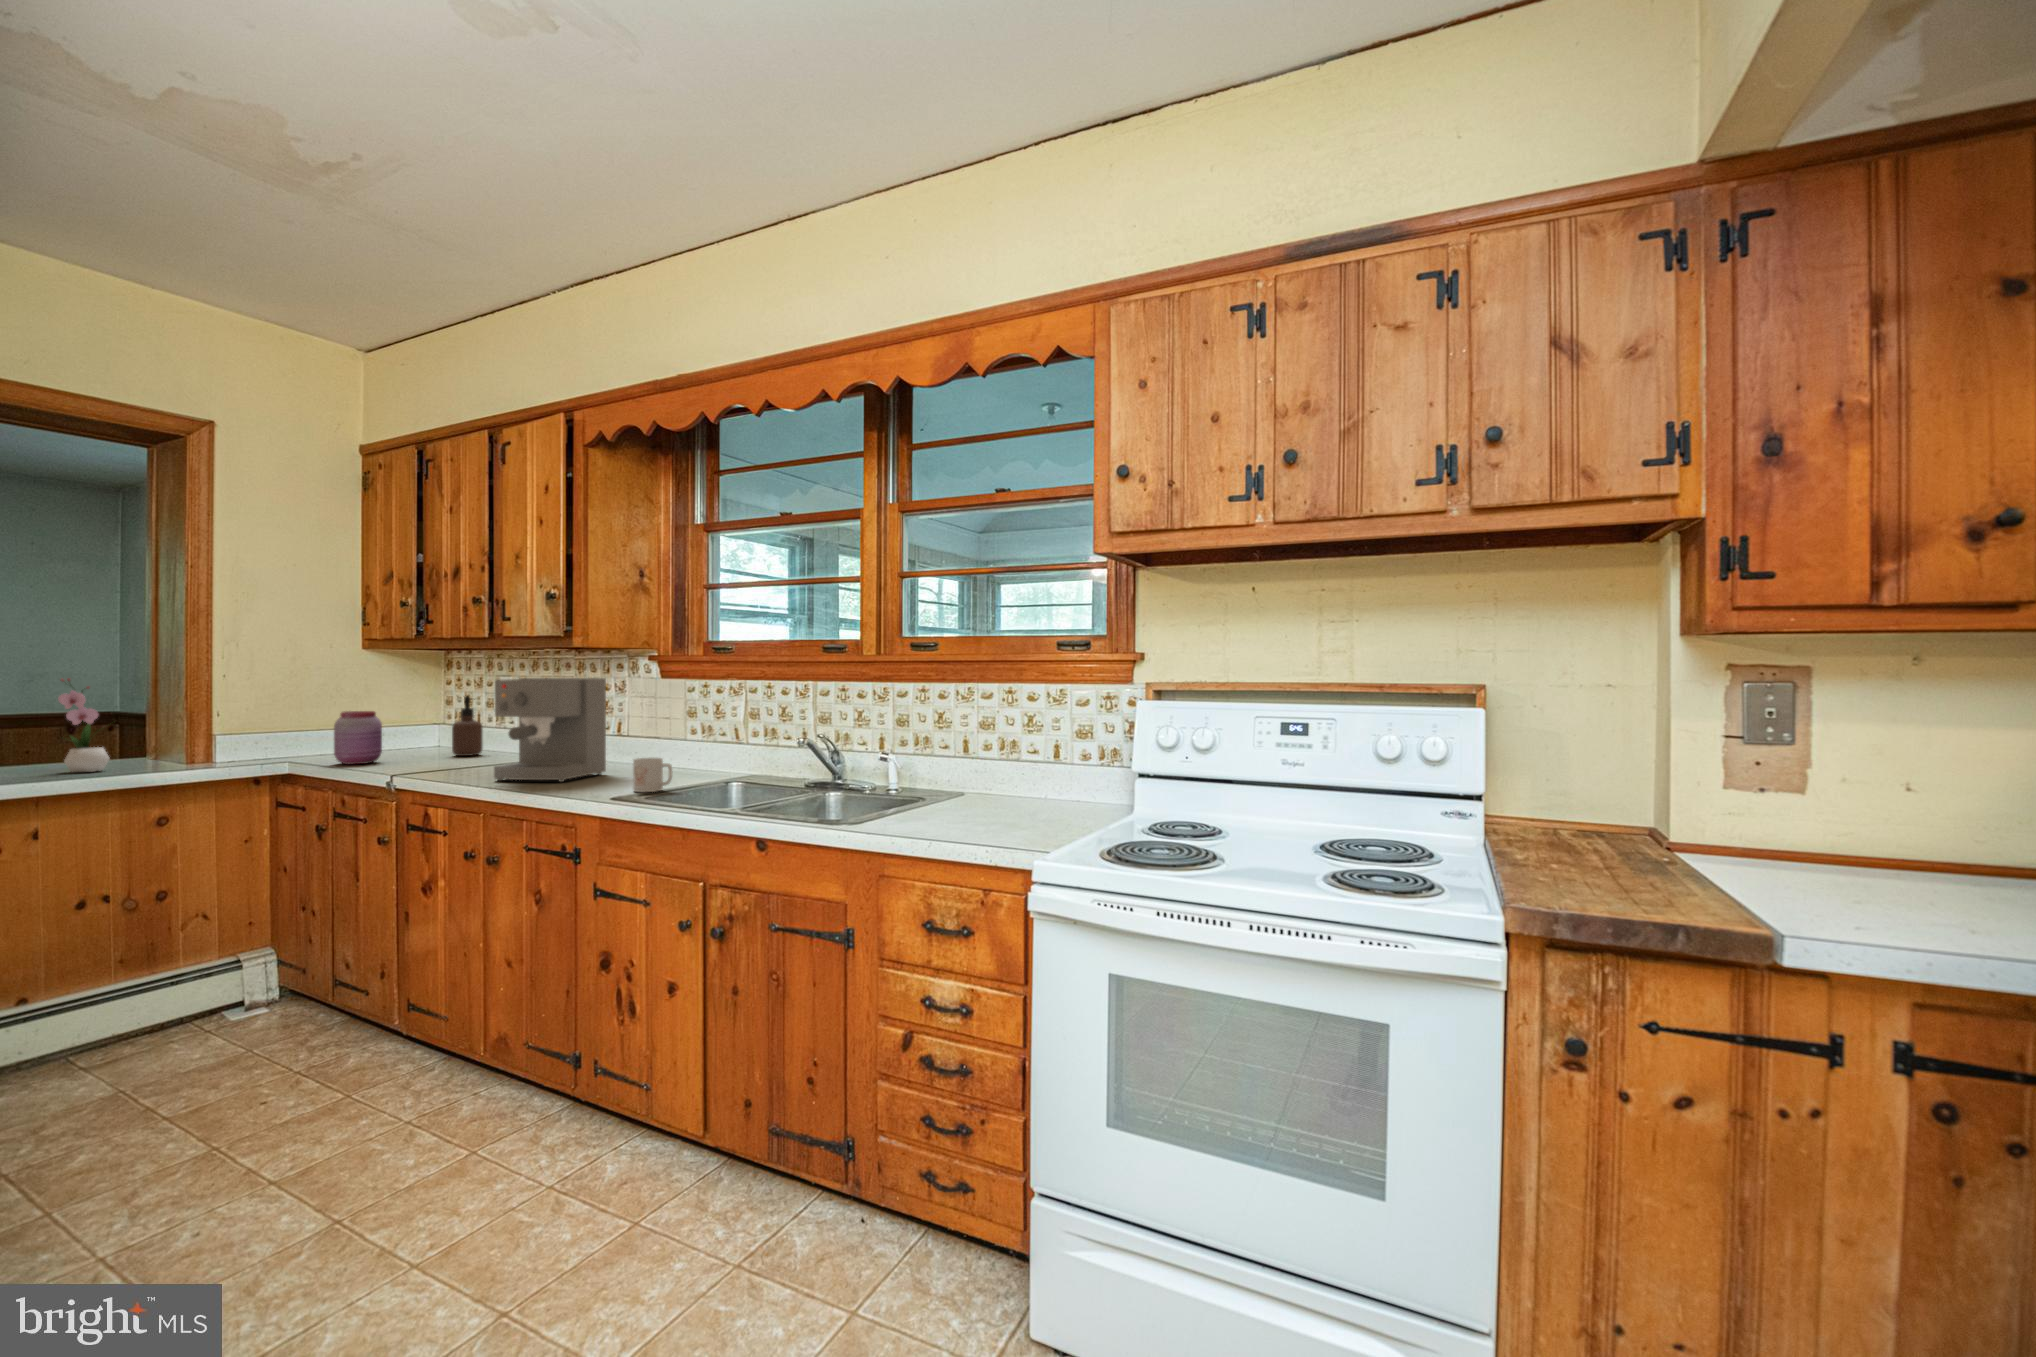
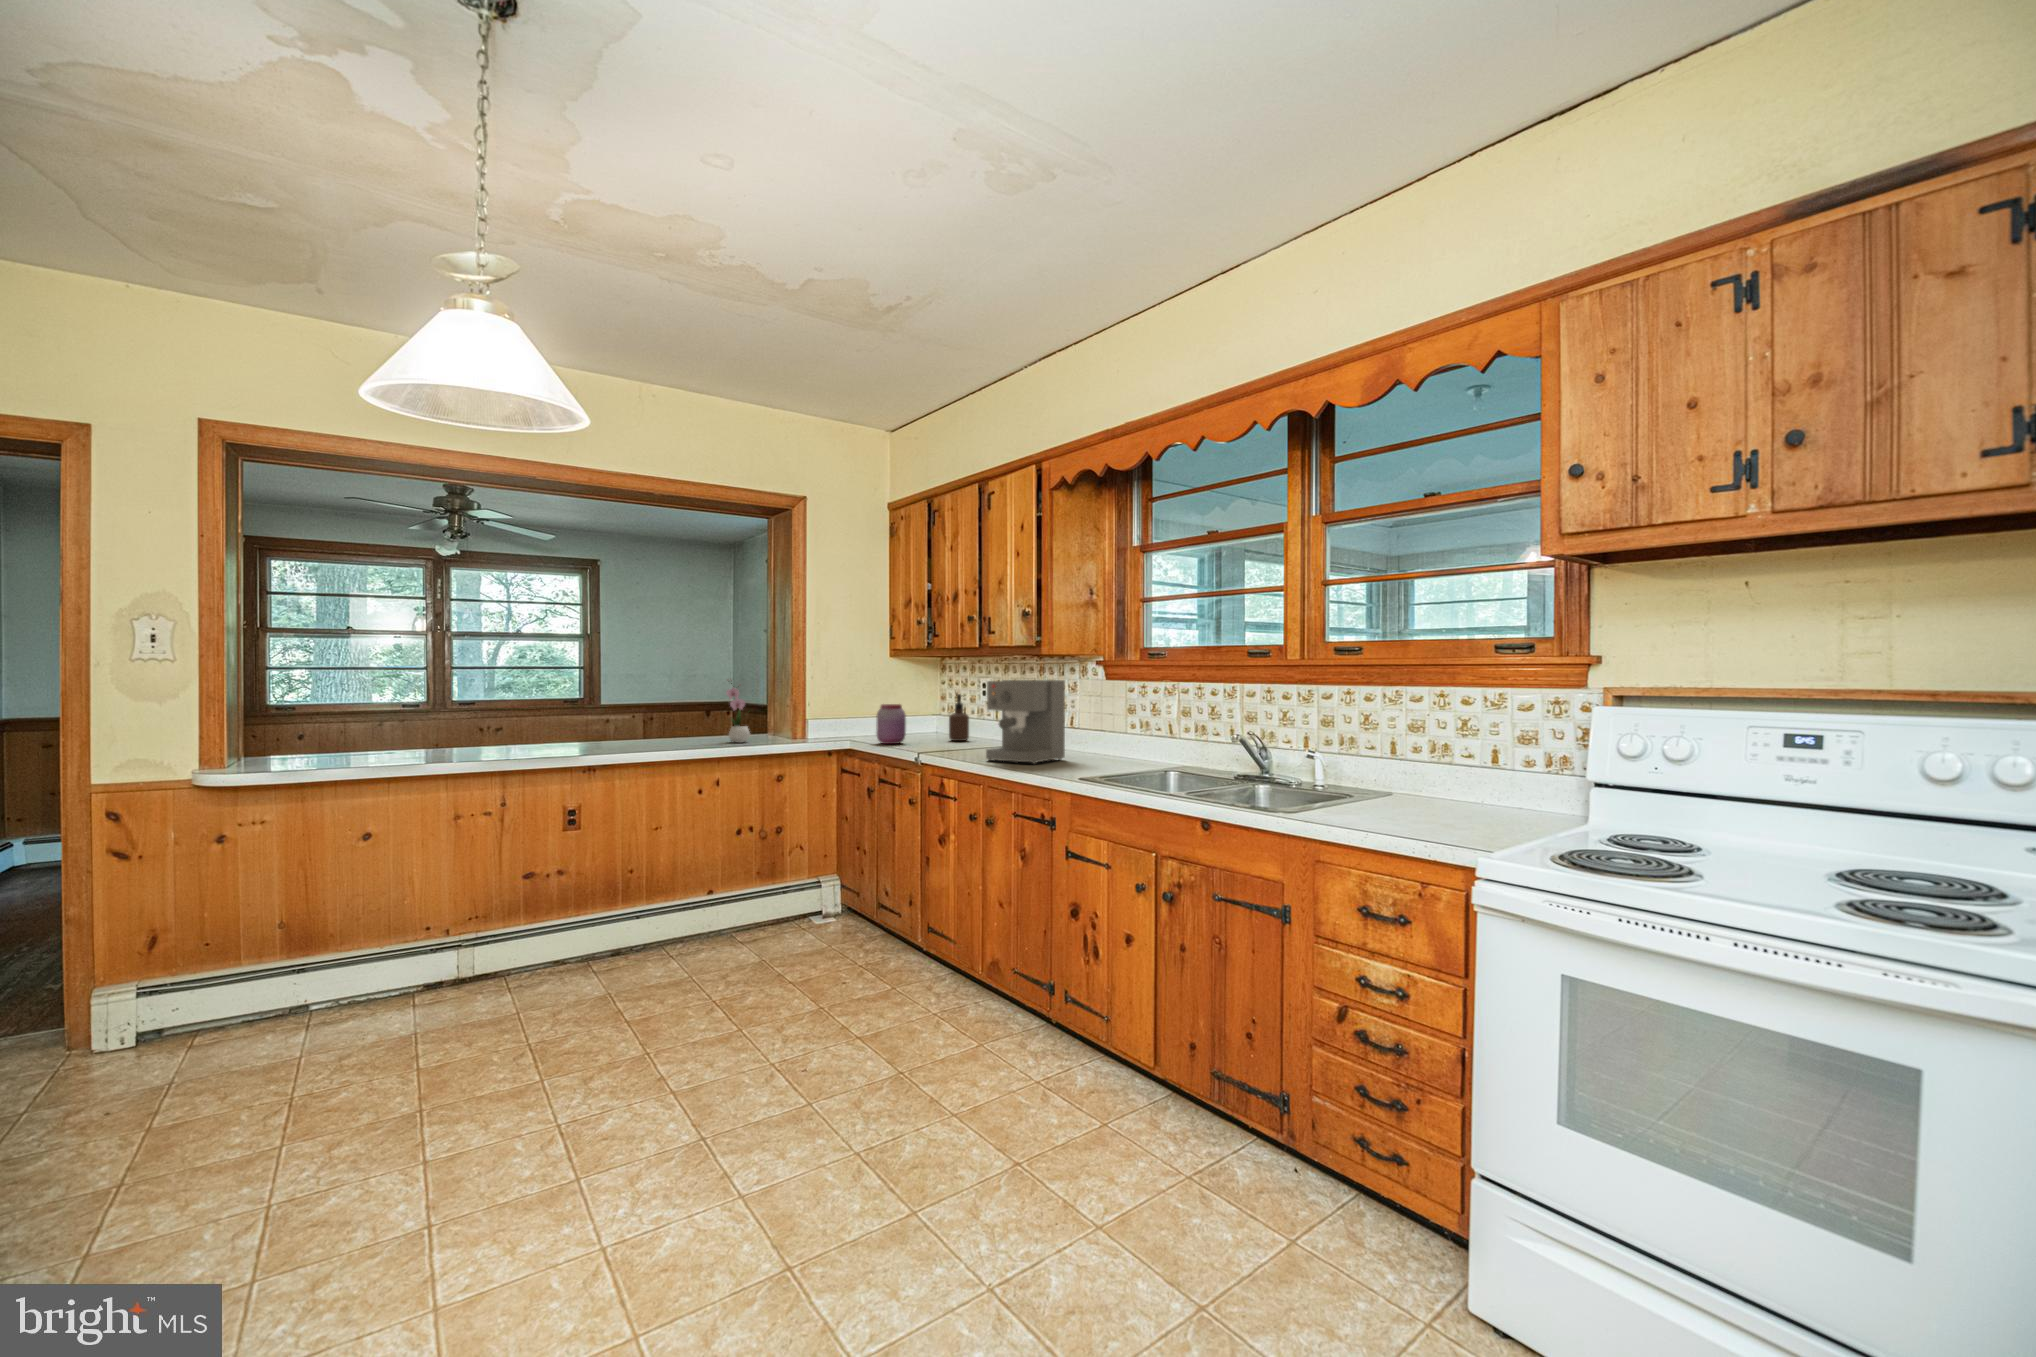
mug: present [633,757,672,792] -> none [1091,747,1122,776]

